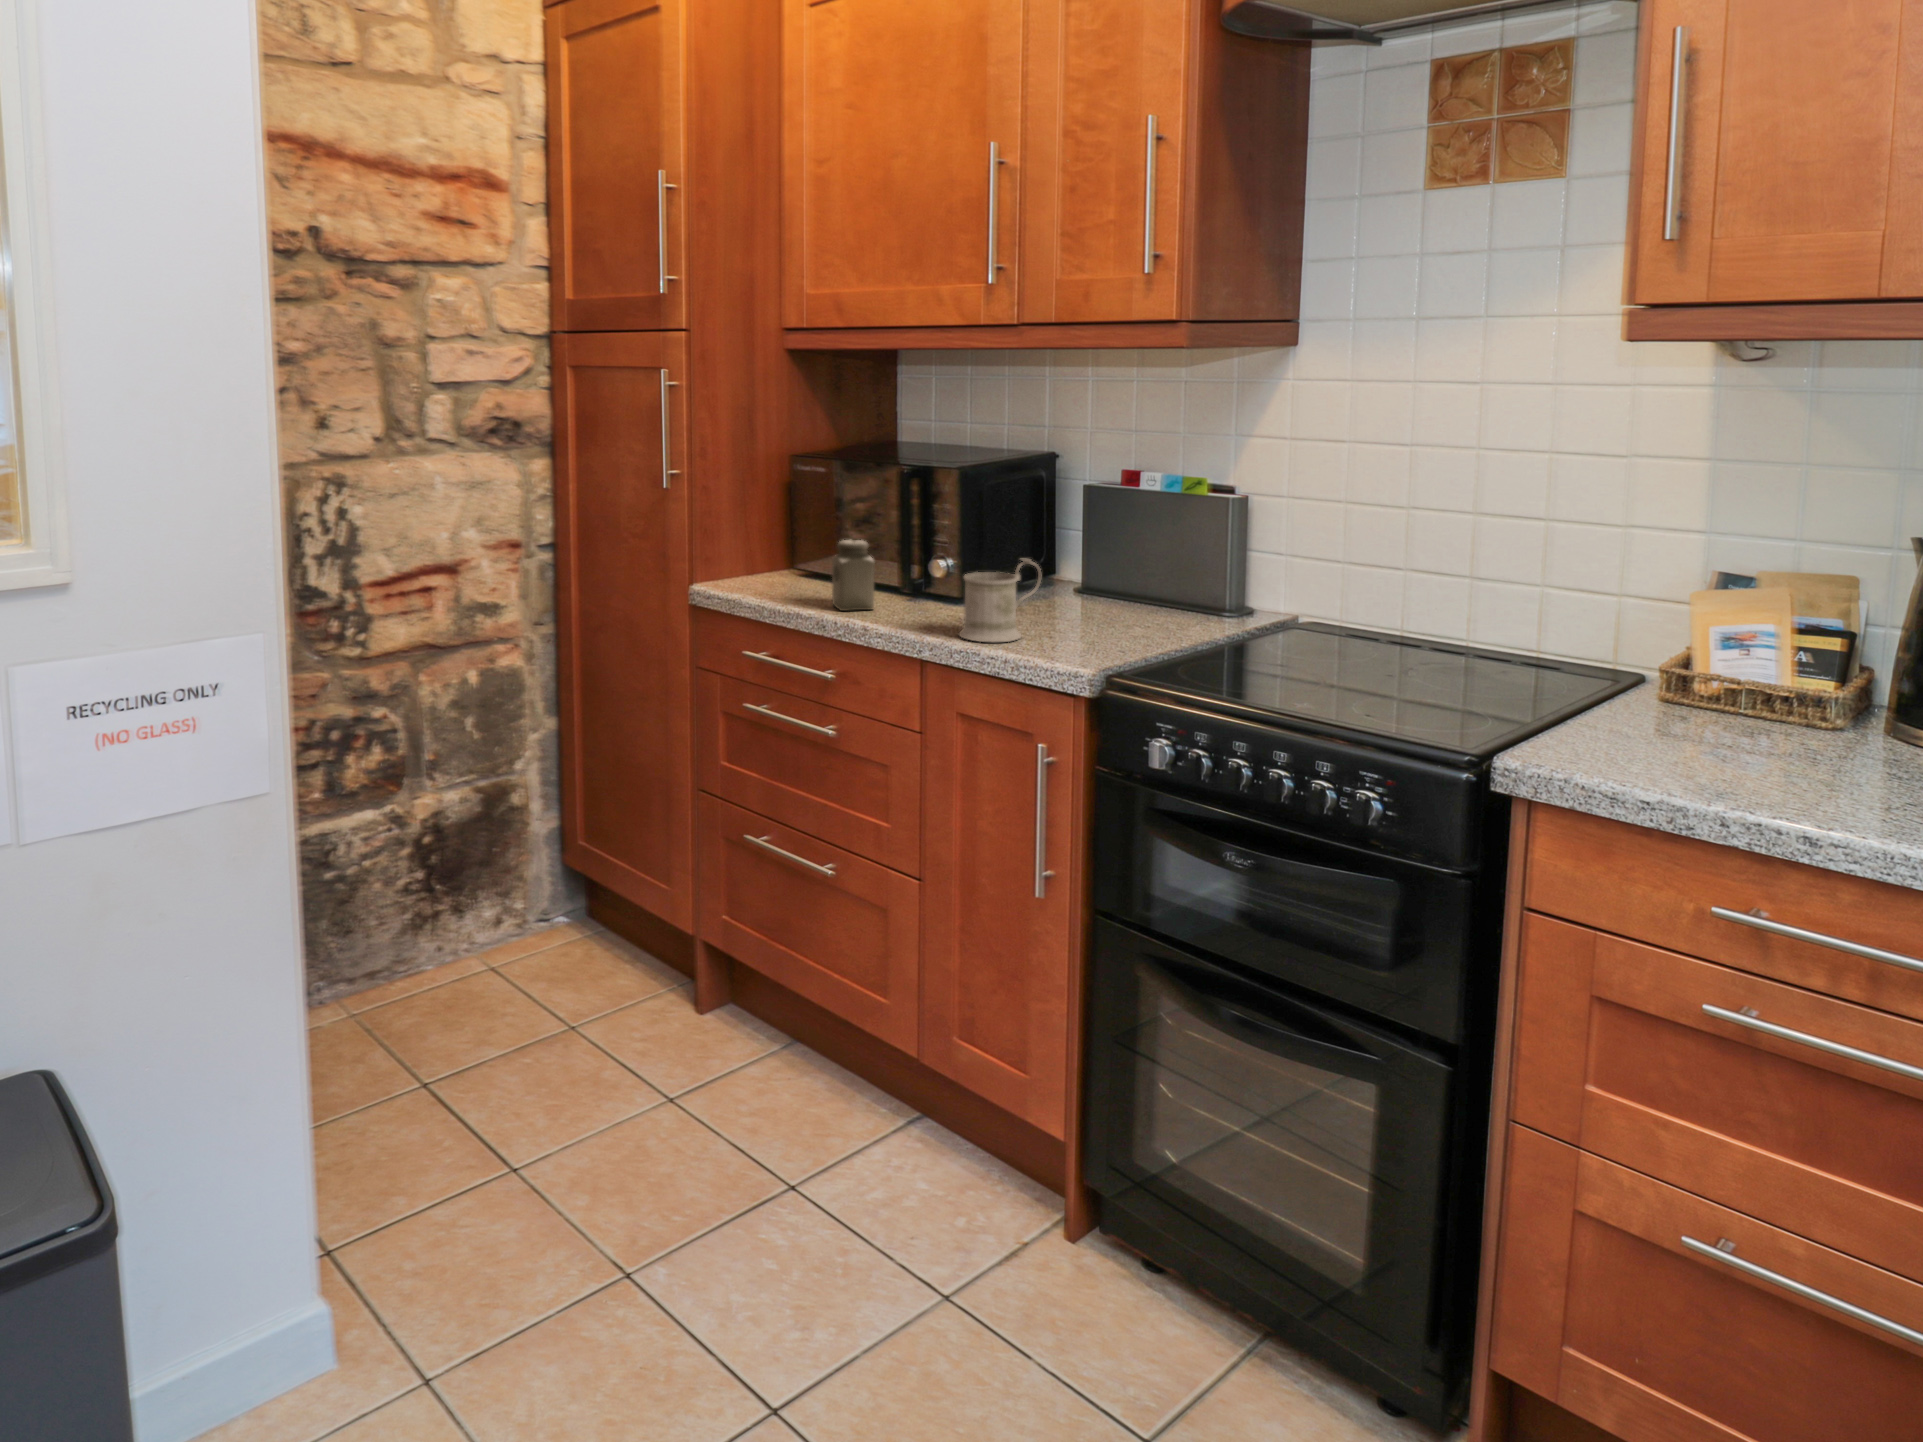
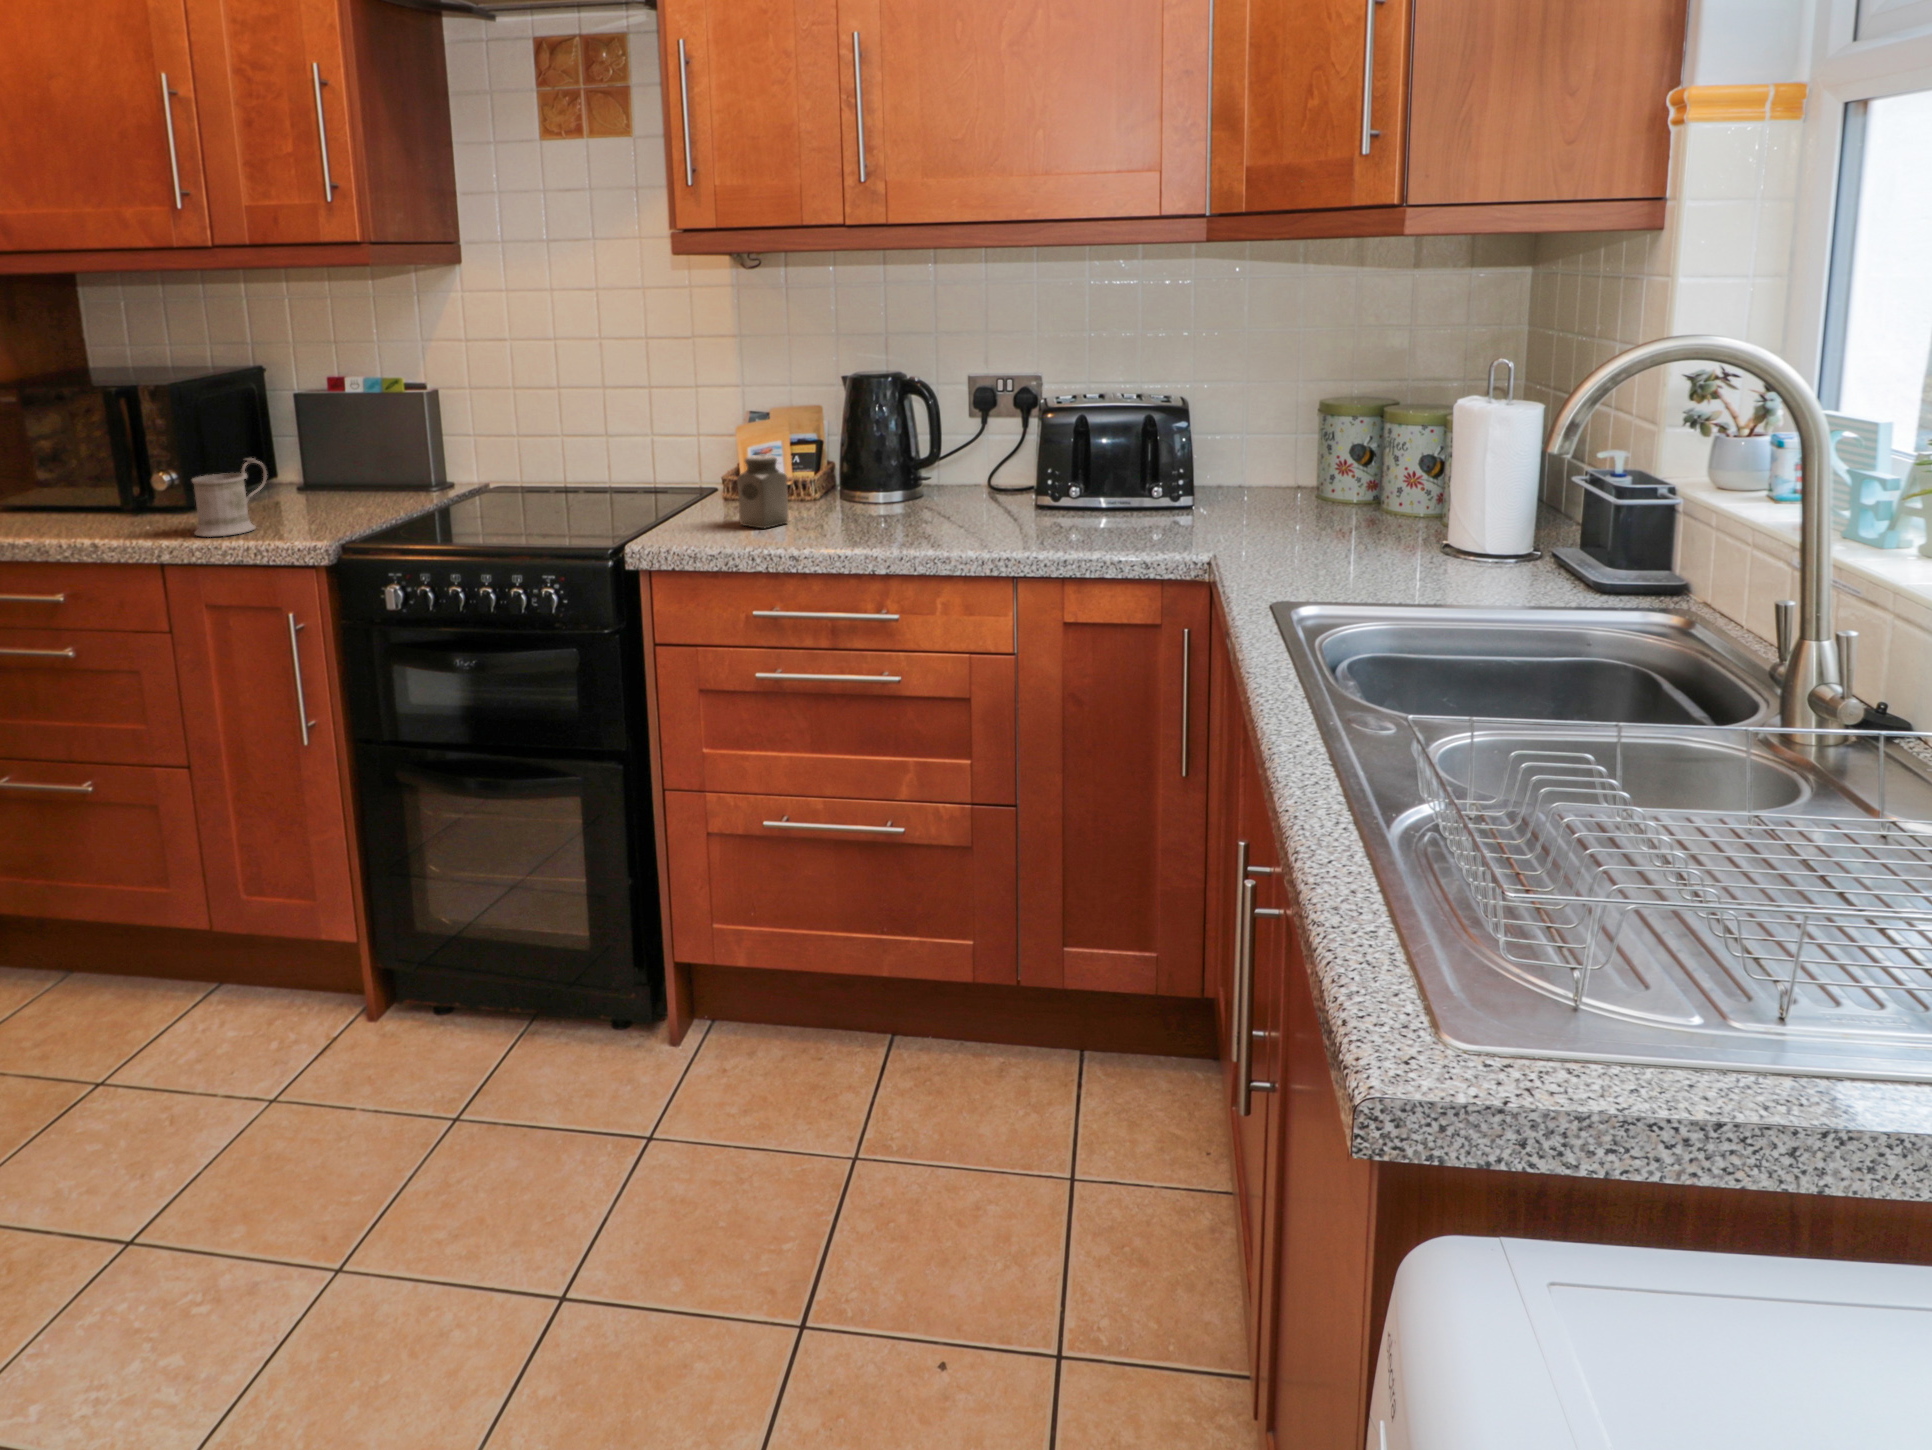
salt shaker: present [832,539,875,611] -> present [737,454,788,528]

